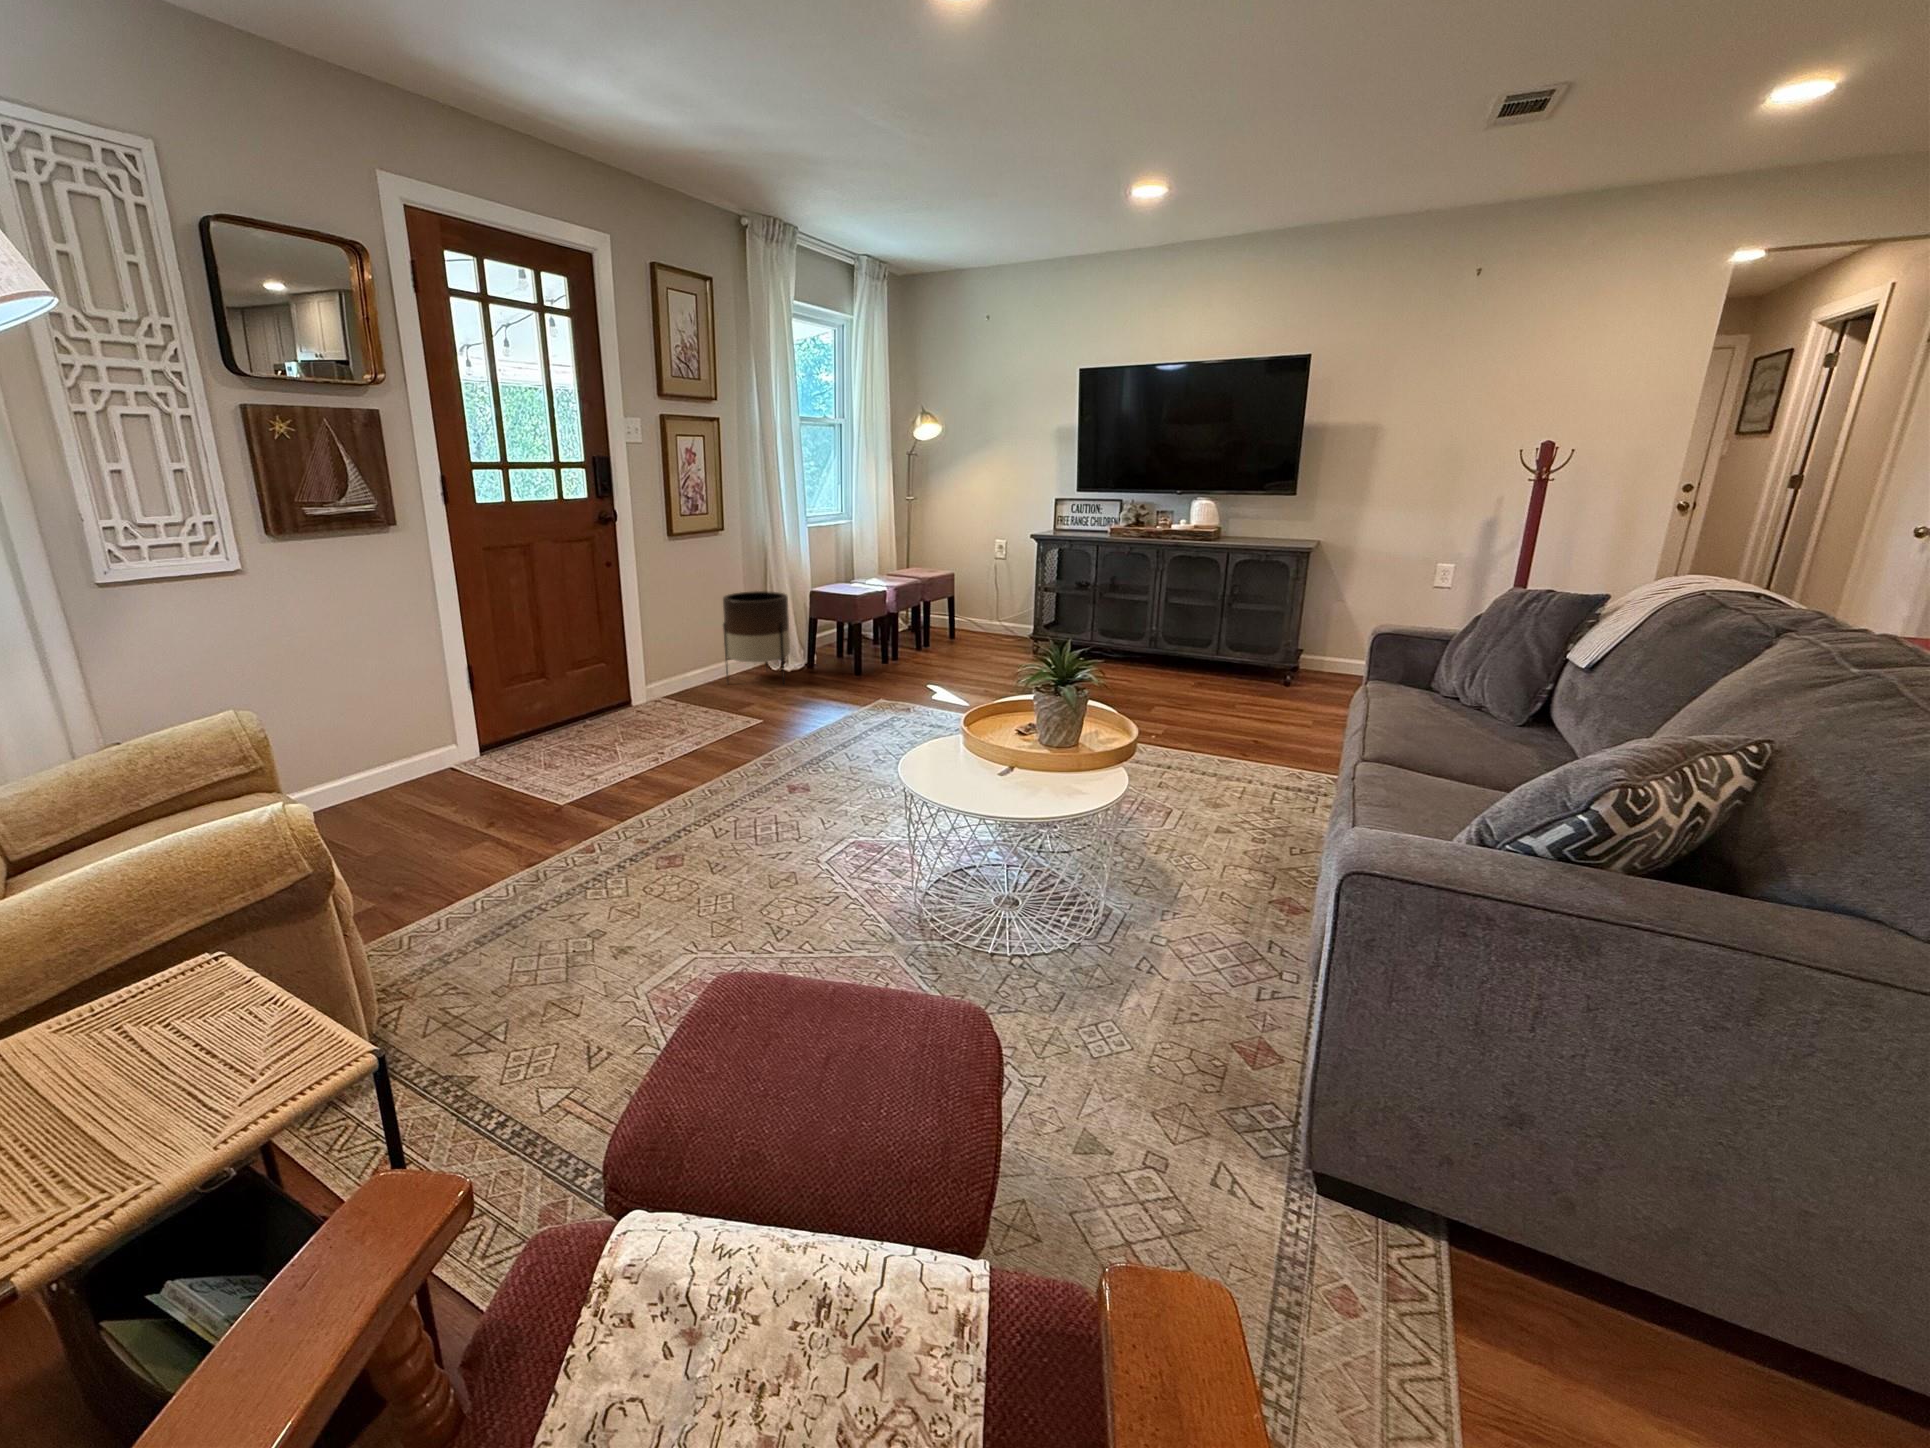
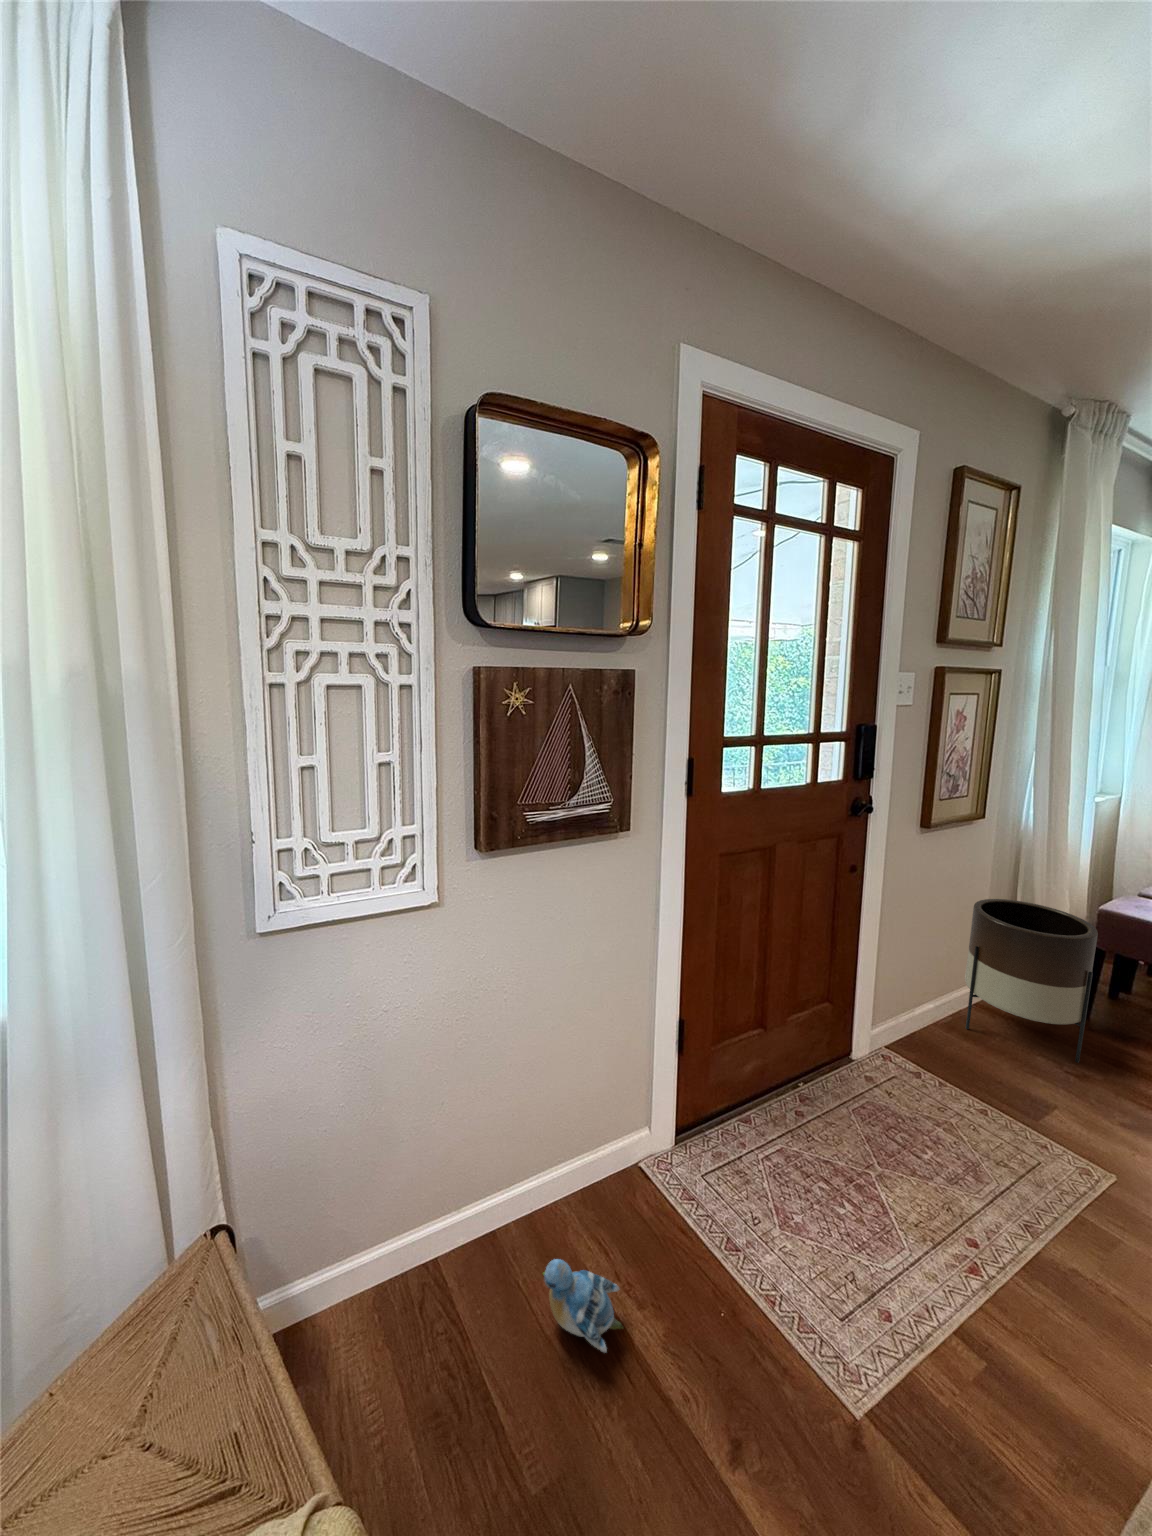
plush toy: none [372,781,432,814] -> present [543,1259,623,1352]

